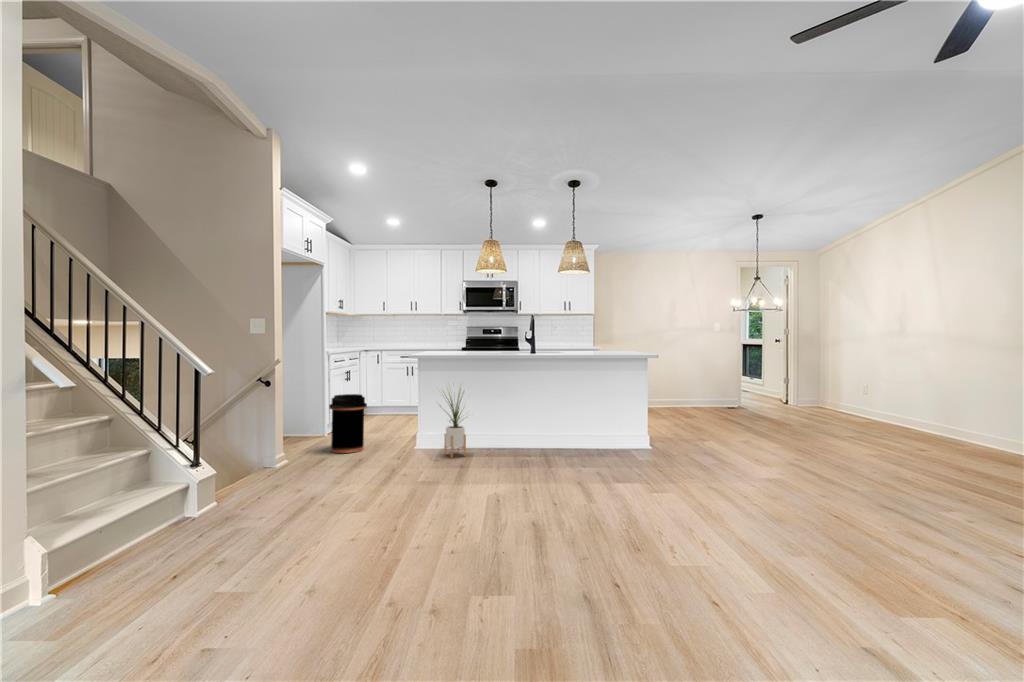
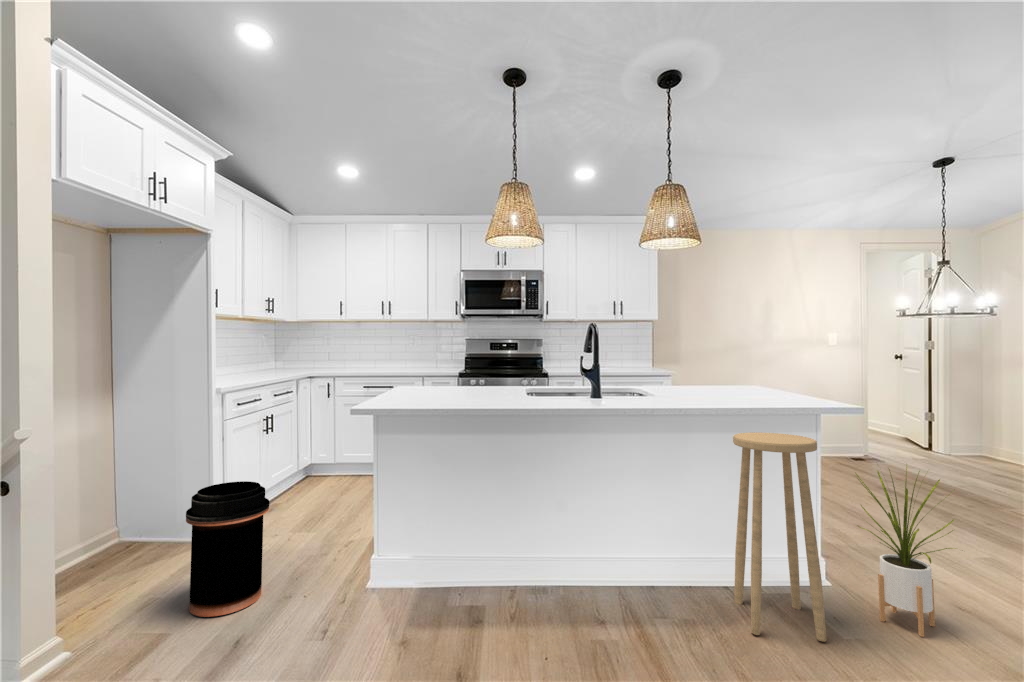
stool: none [594,368,630,458] -> present [733,432,827,641]
house plant: present [444,390,467,458] -> present [856,467,954,637]

